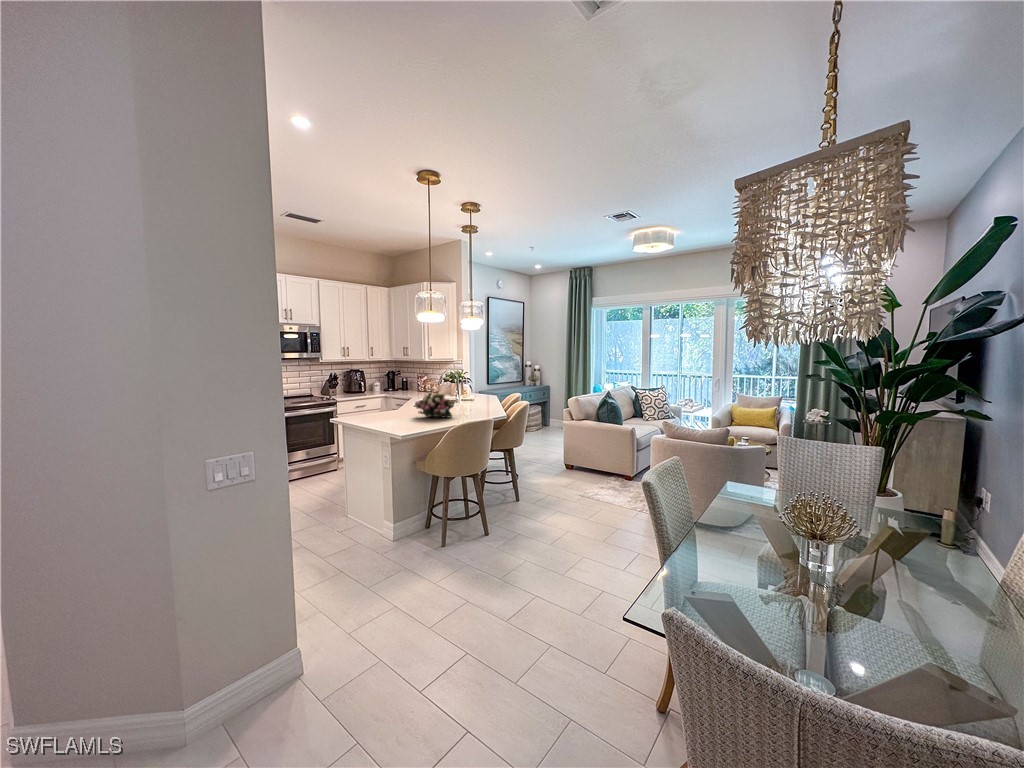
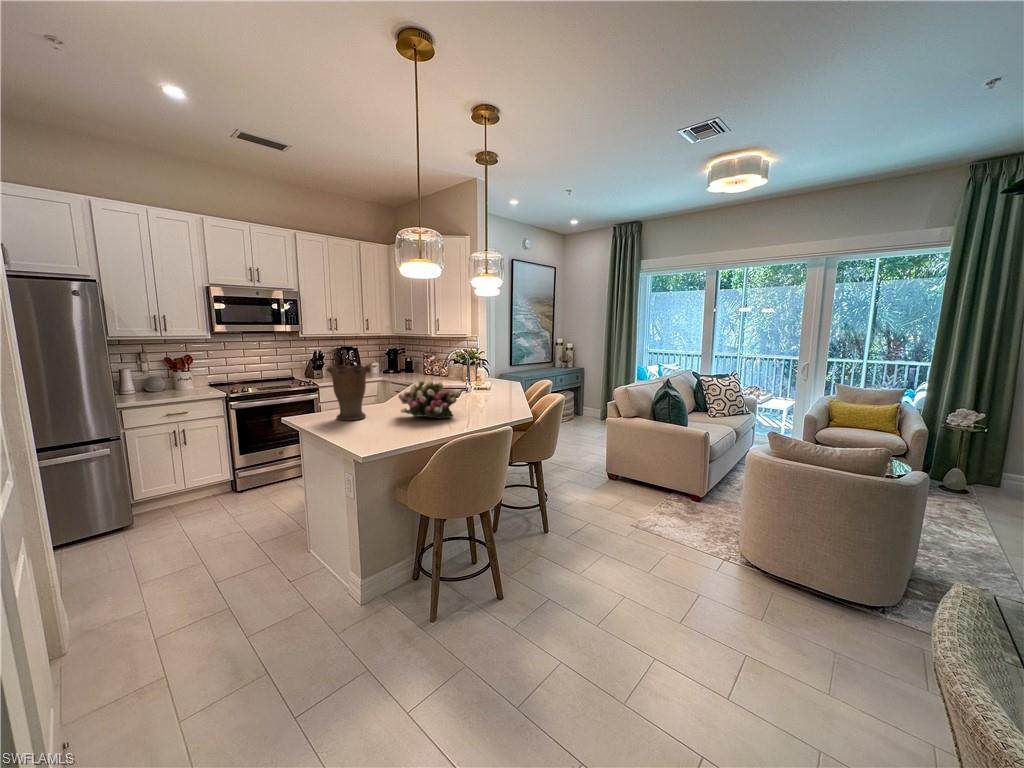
vase: none [367,382,396,420] -> present [326,365,370,421]

